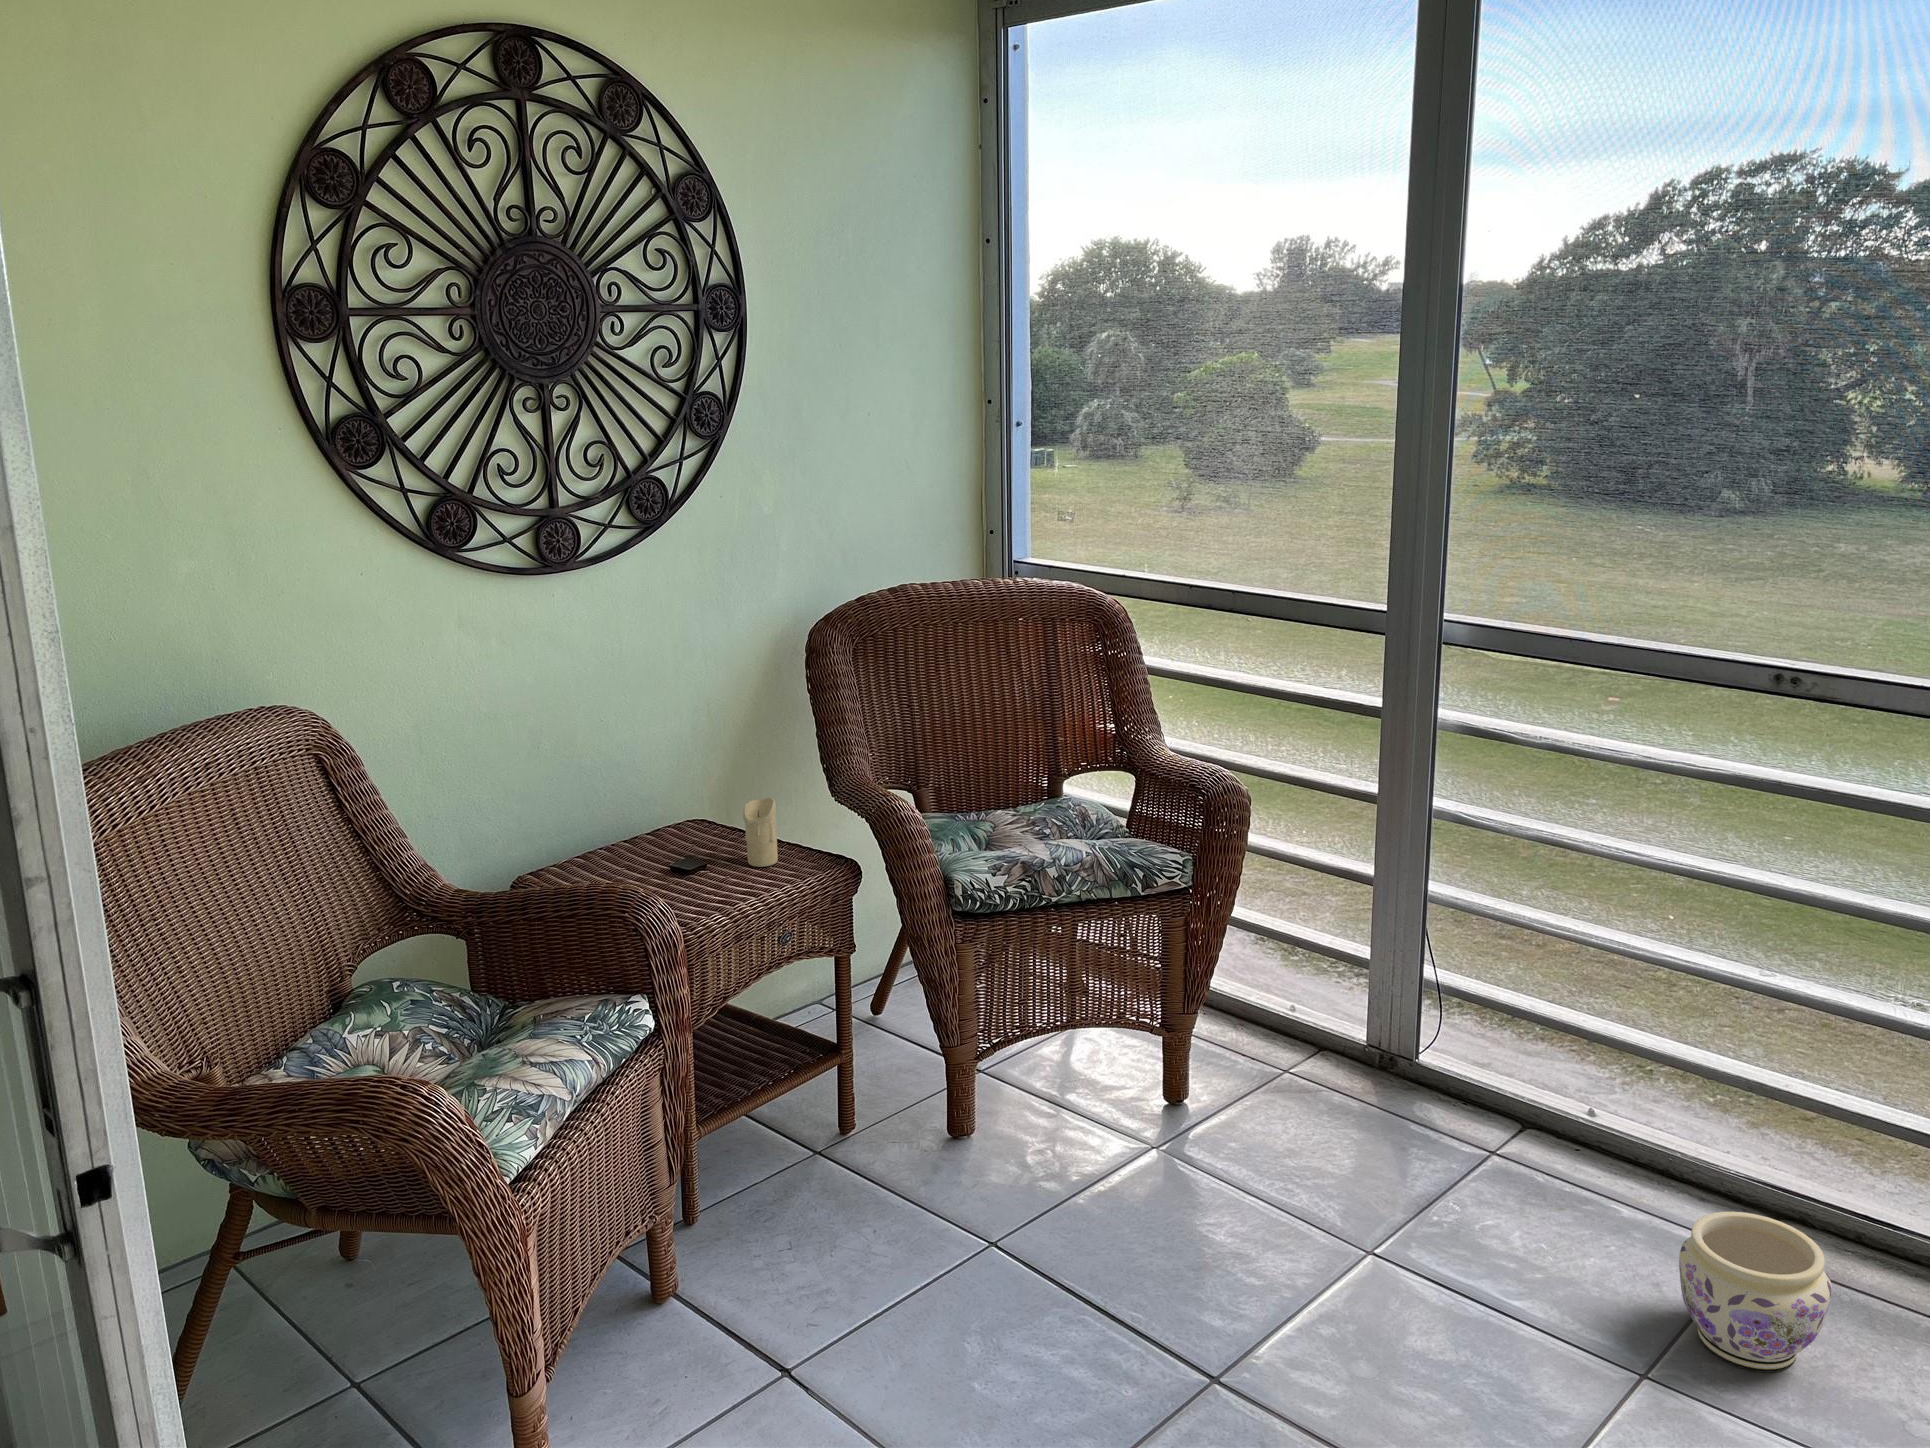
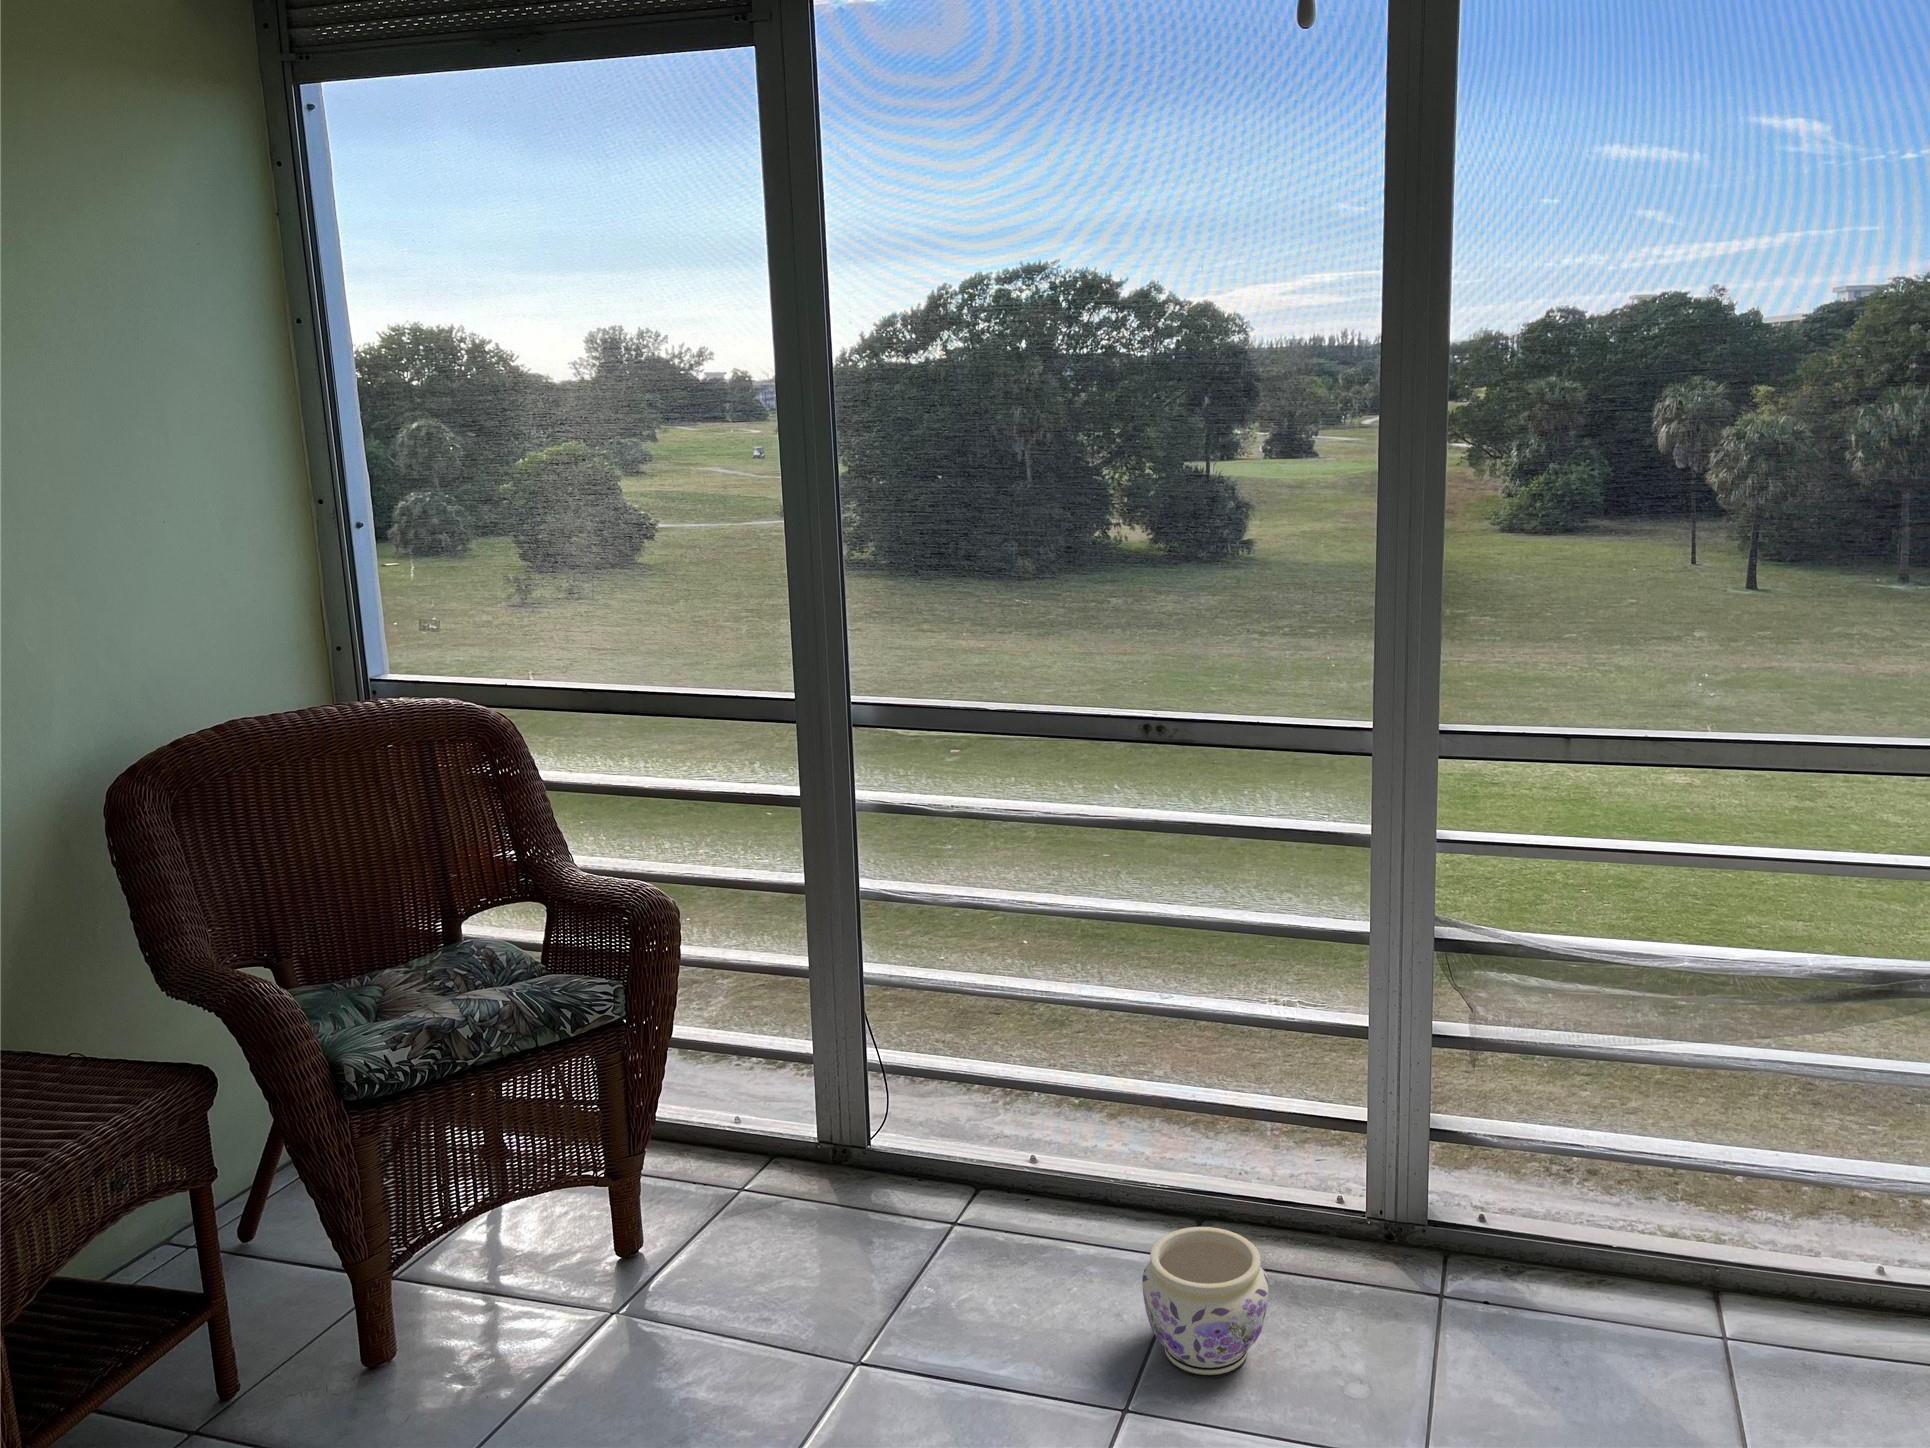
candle: present [743,798,778,867] -> none [39,1008,96,1099]

